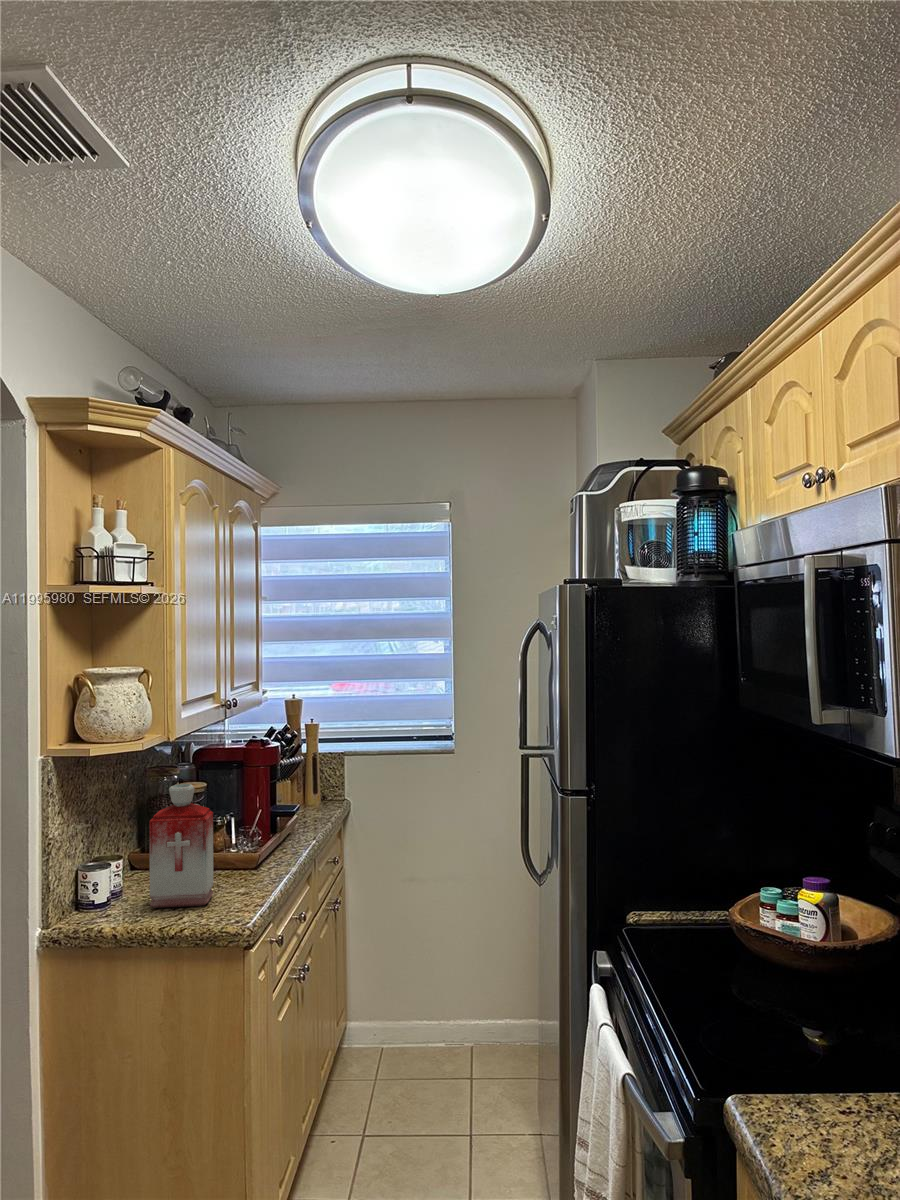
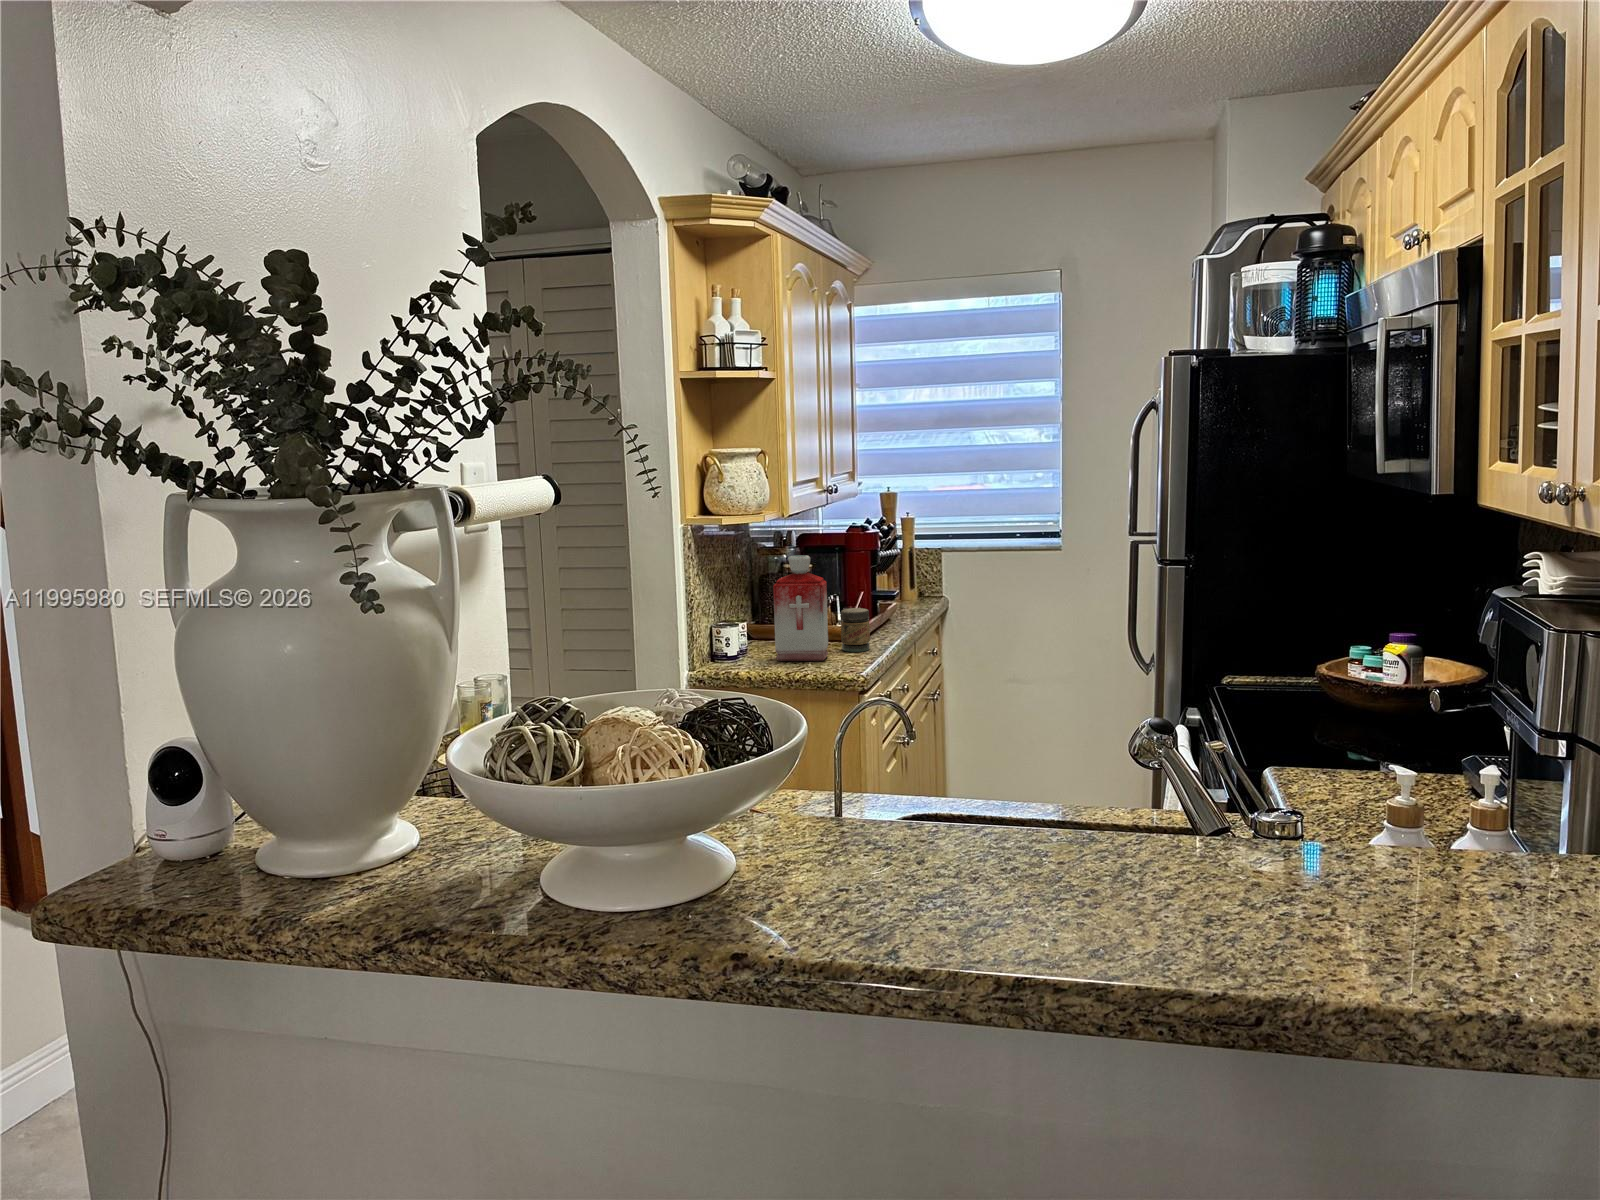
jar: none [231,835,262,887] -> present [841,608,870,652]

